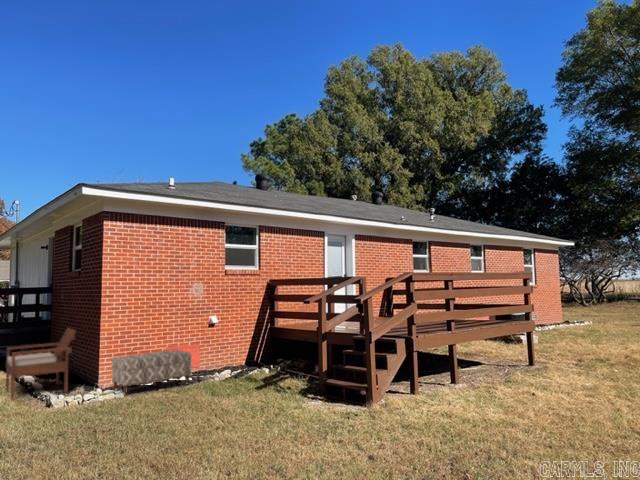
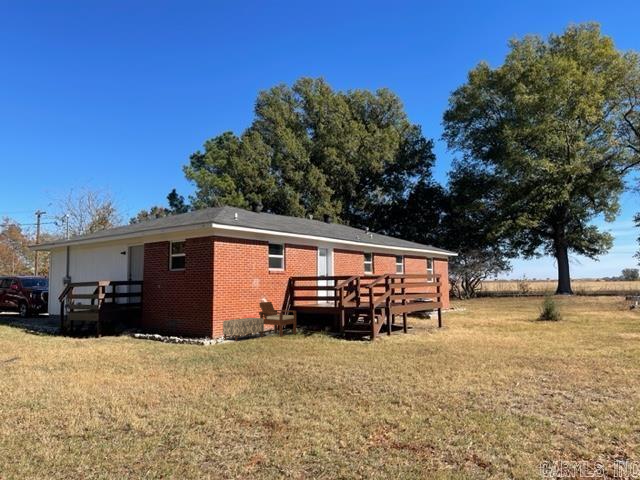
chair: present [6,328,76,400] -> present [259,302,296,337]

